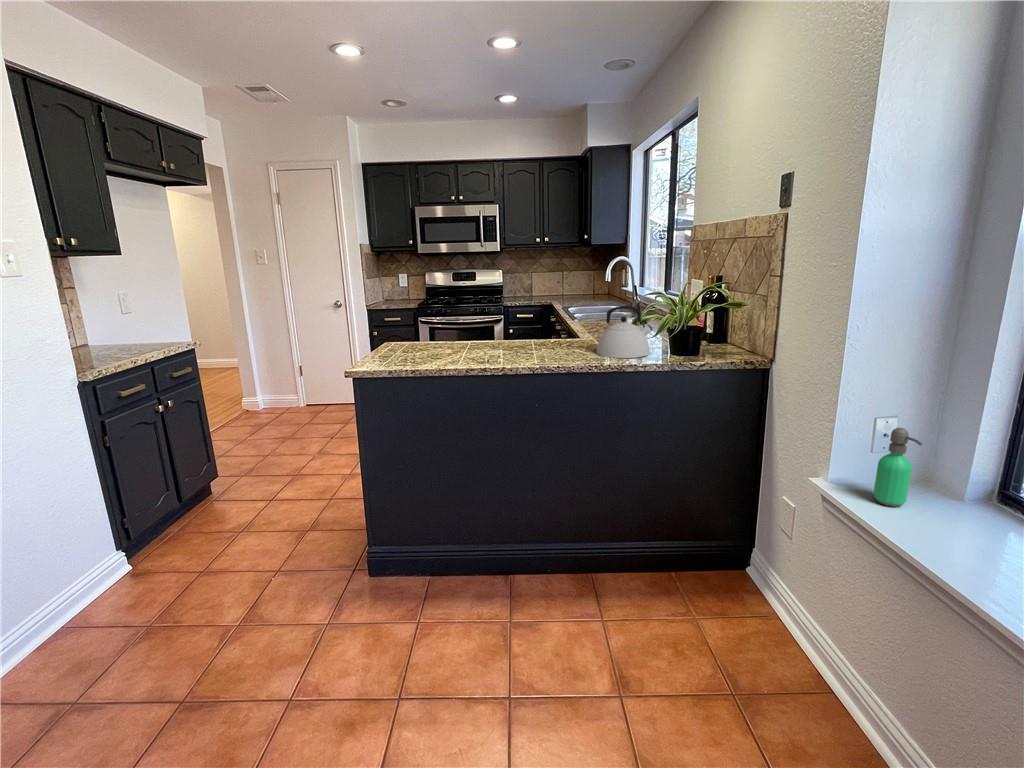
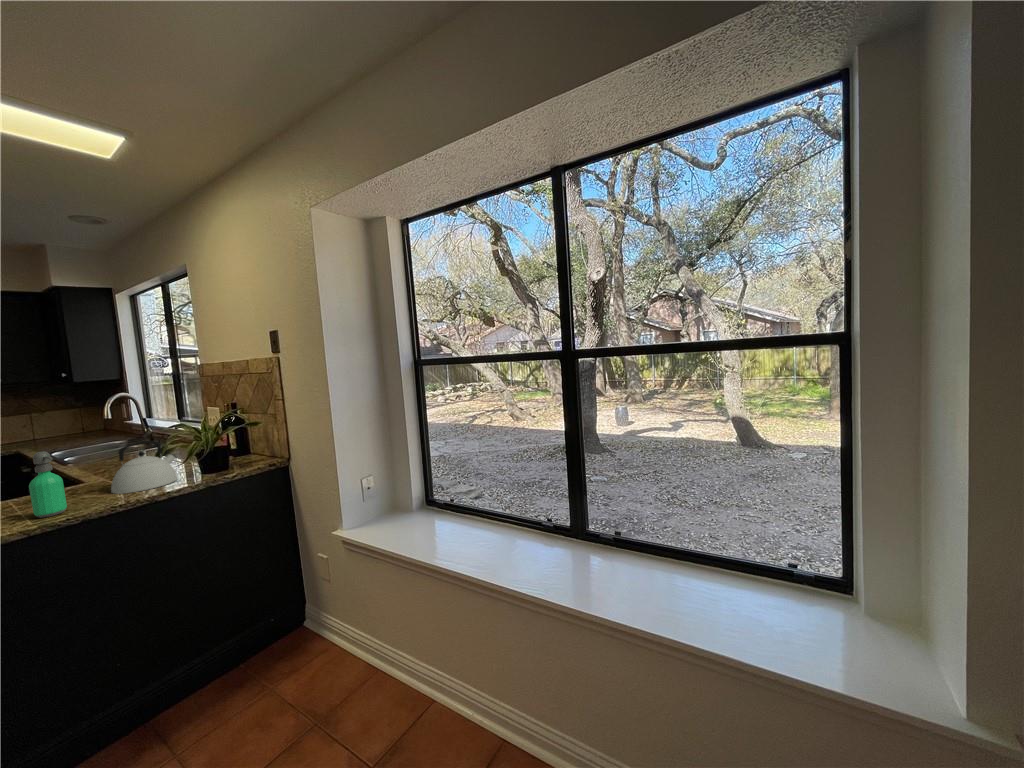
soap dispenser: present [873,428,922,507] -> present [29,451,67,518]

